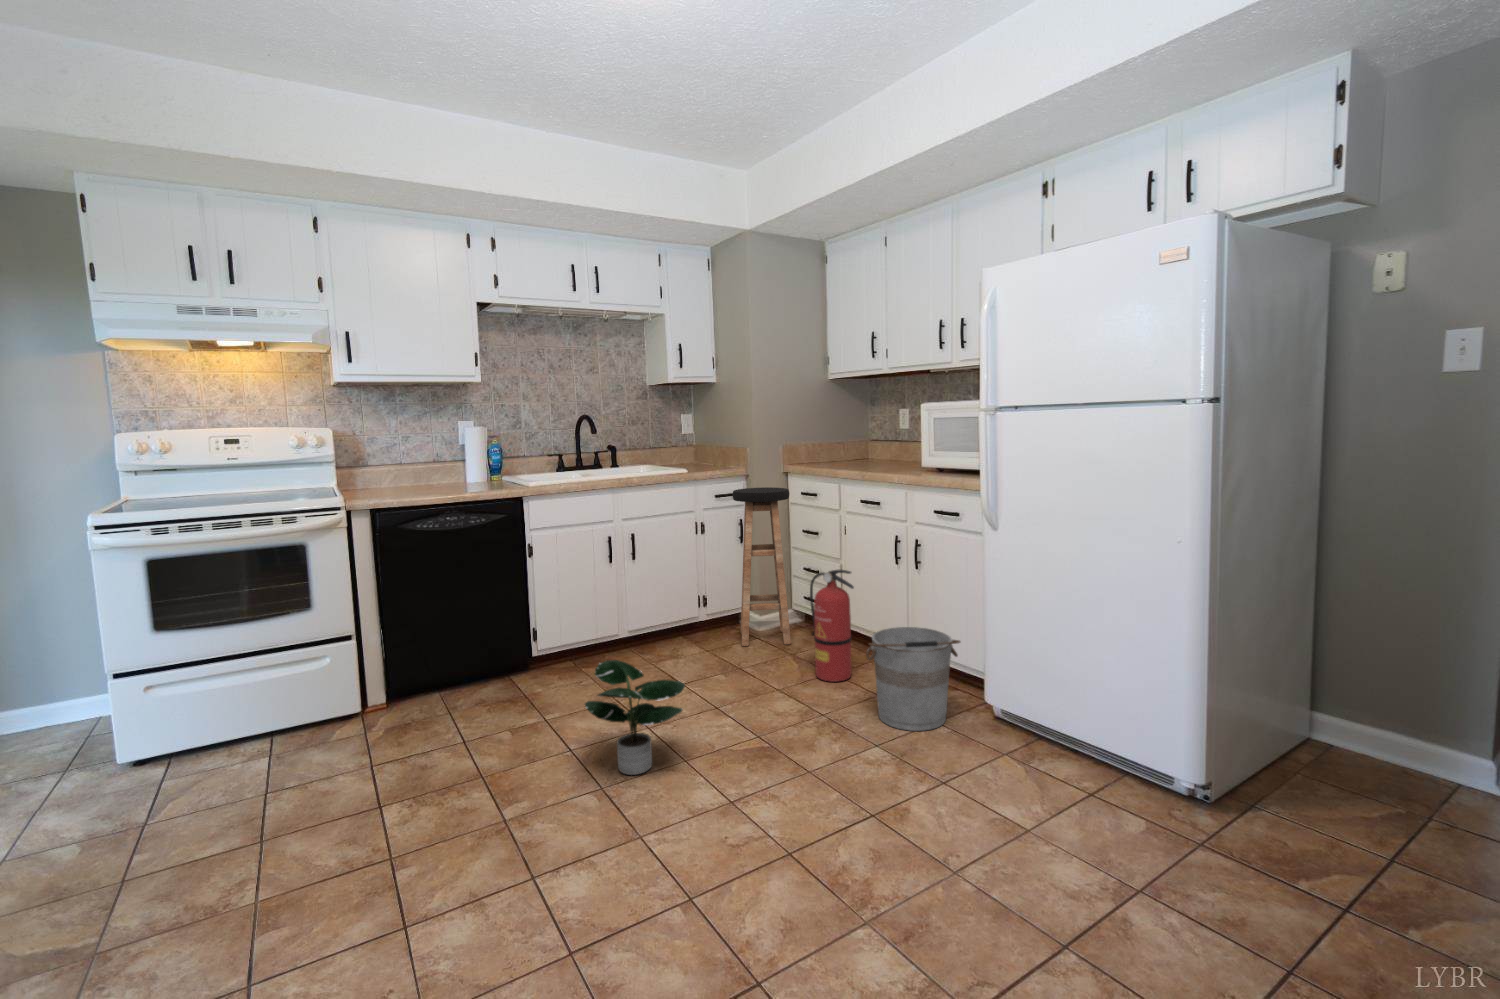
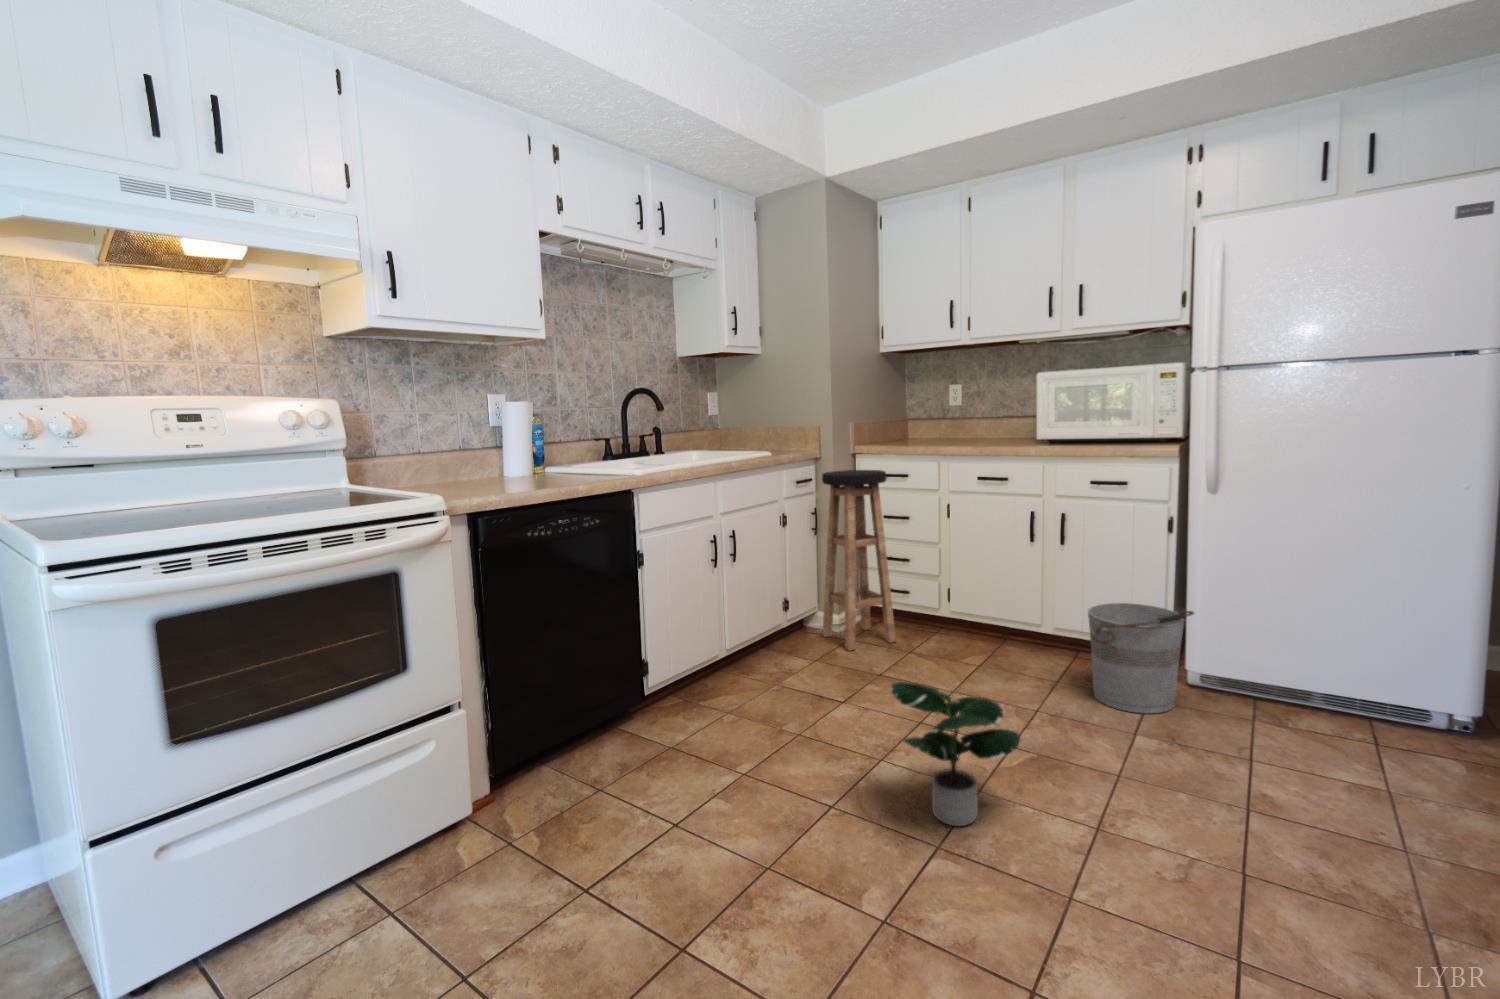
fire extinguisher: present [810,570,854,682] -> none [960,551,1022,675]

